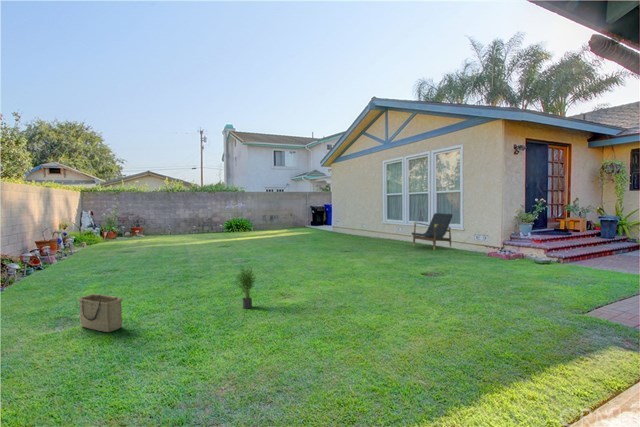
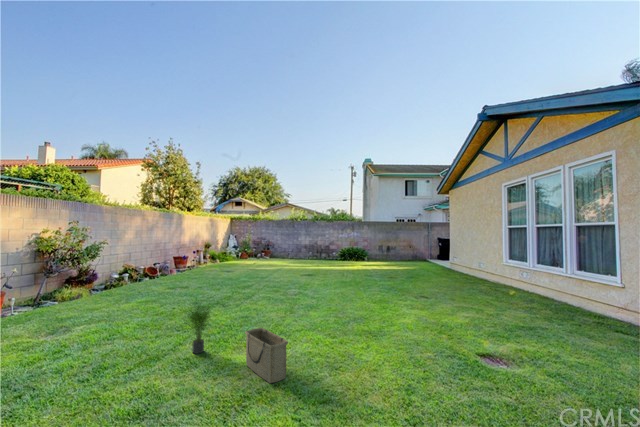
lounge chair: present [412,213,452,250] -> none [528,253,601,310]
basket: present [78,294,122,332] -> present [245,328,288,383]

